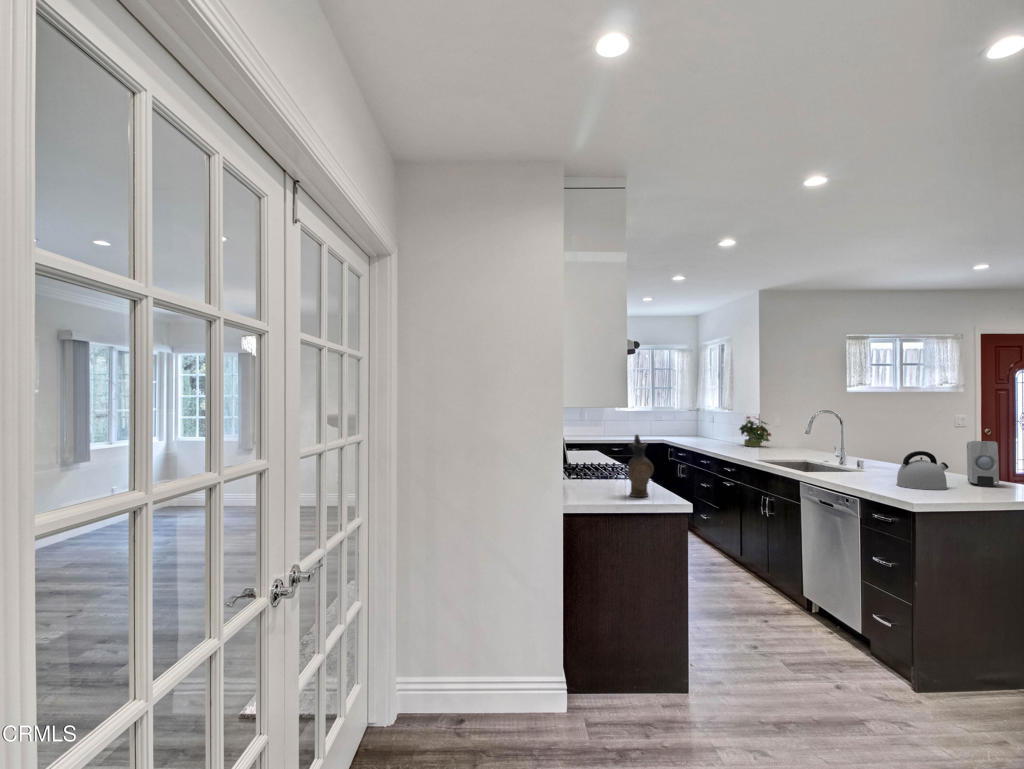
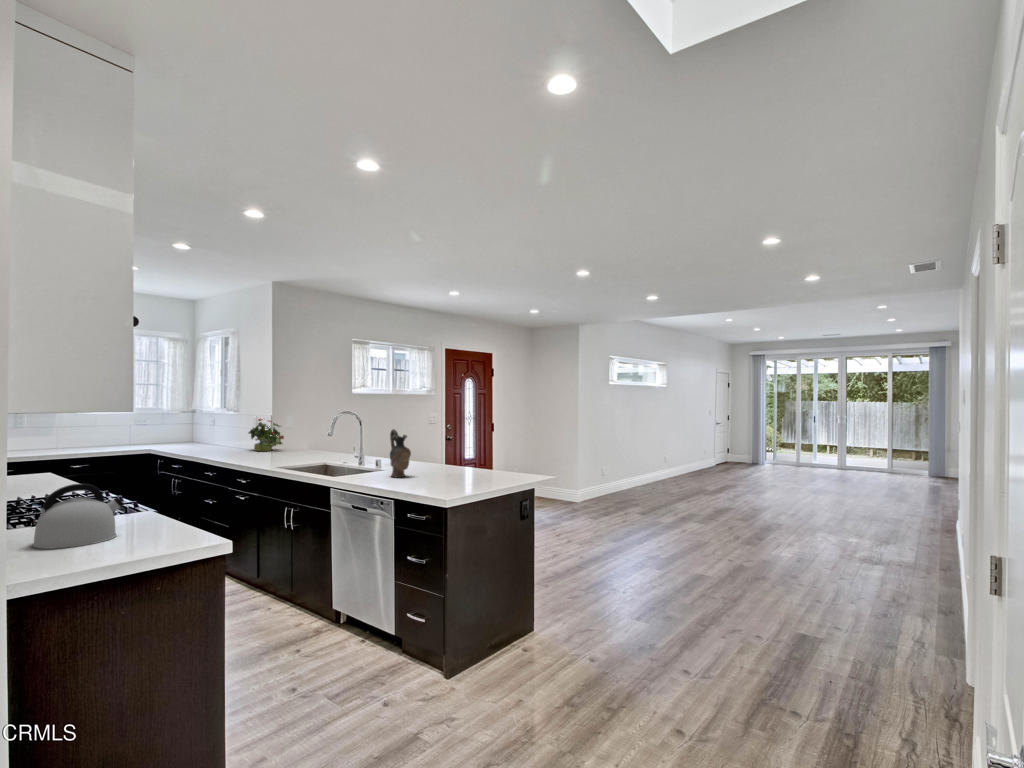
ceramic pitcher: present [628,435,654,497] -> present [390,429,411,477]
soap dispenser: present [967,441,999,487] -> none [464,437,487,475]
kettle: present [896,451,949,490] -> present [33,484,124,549]

